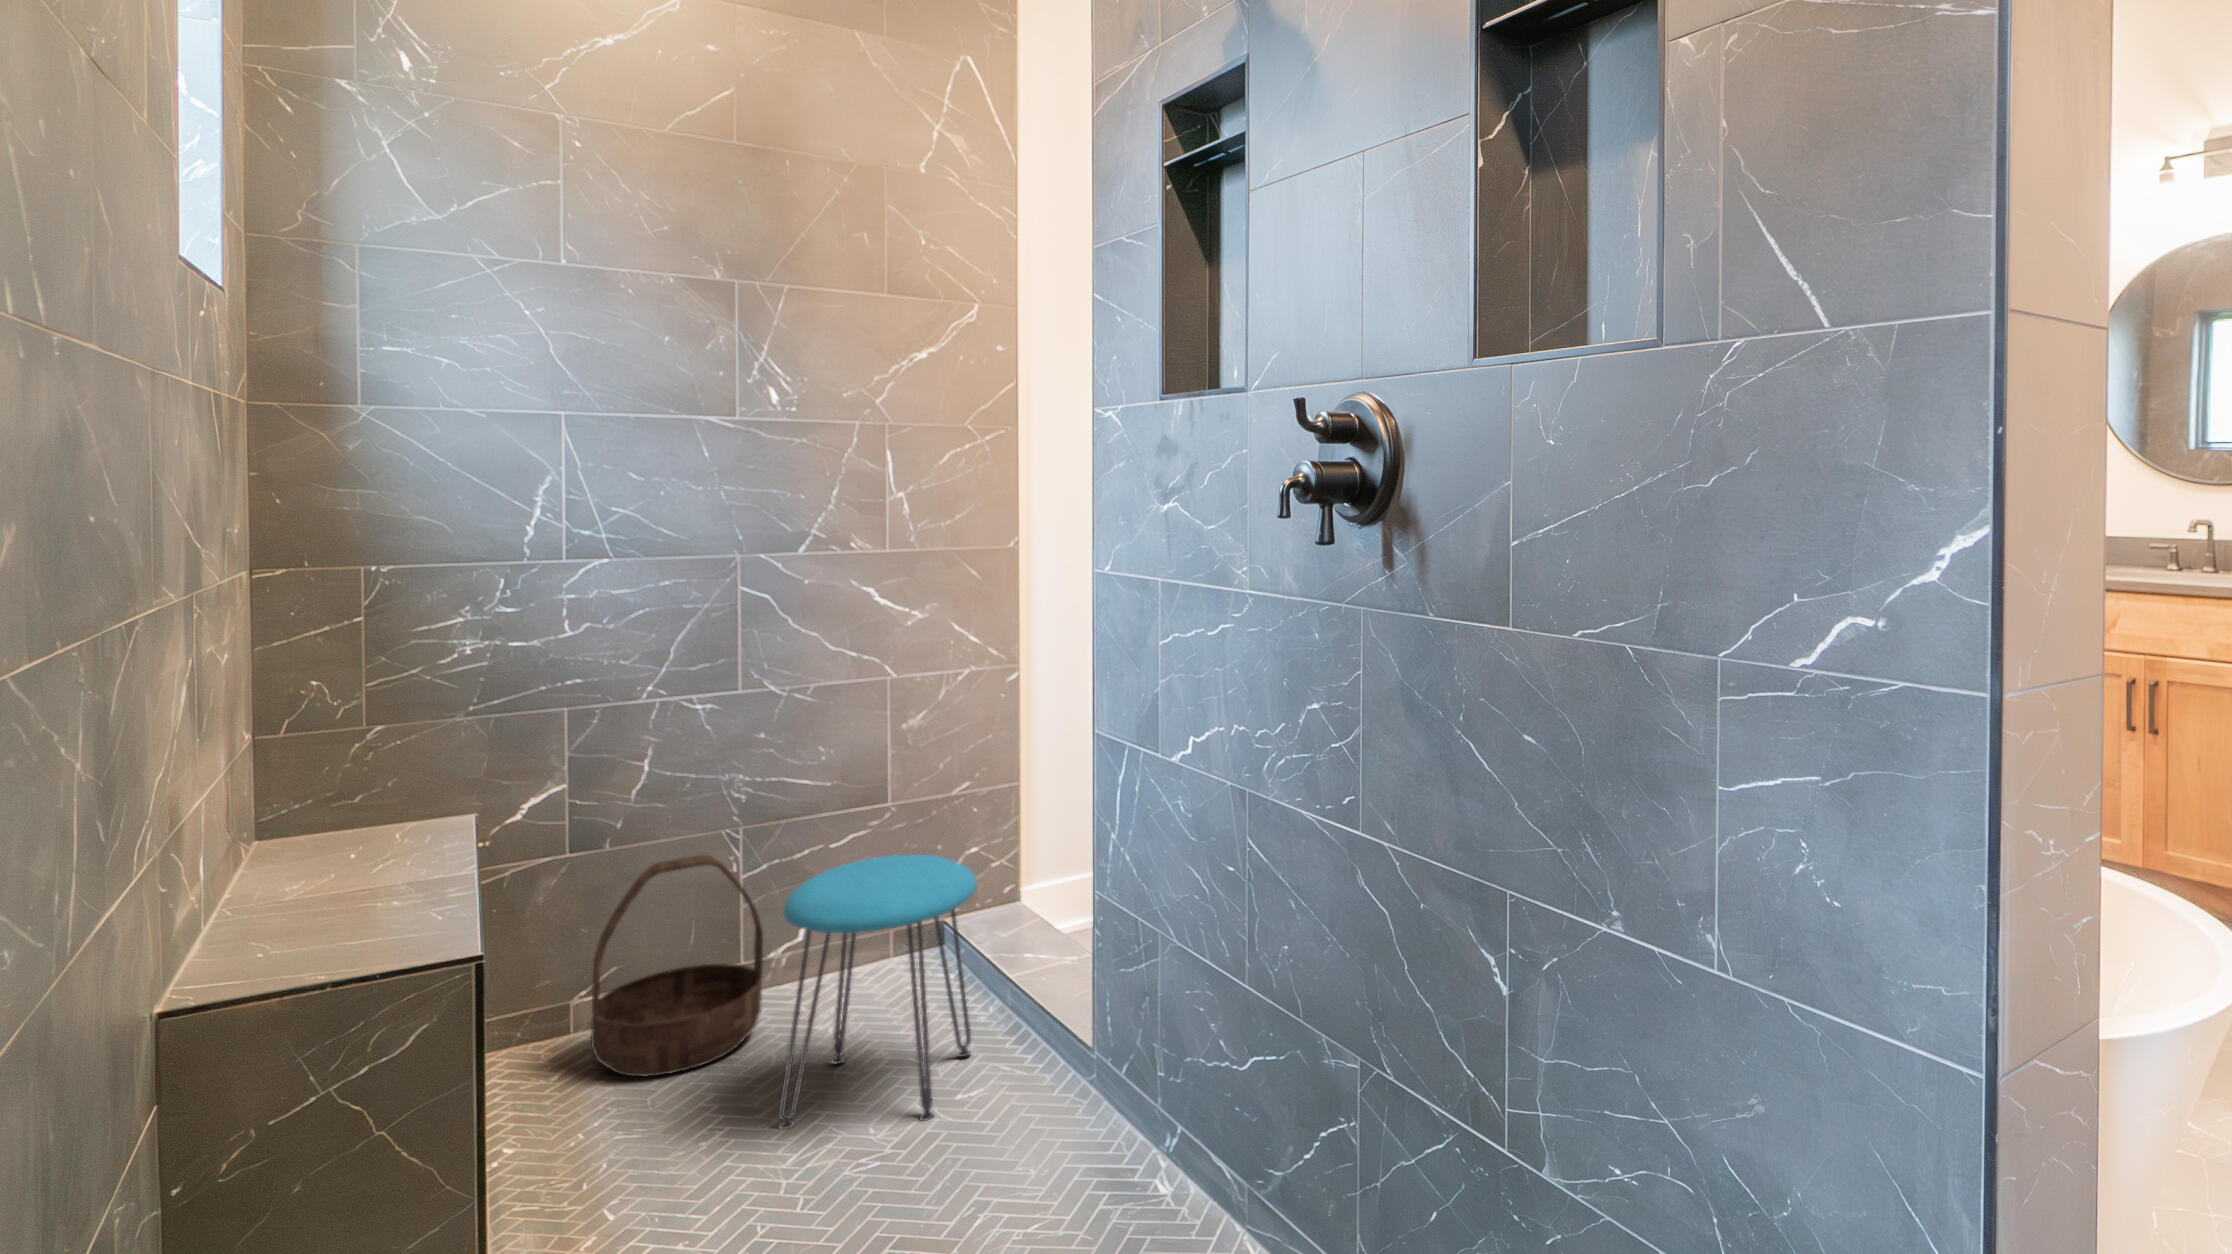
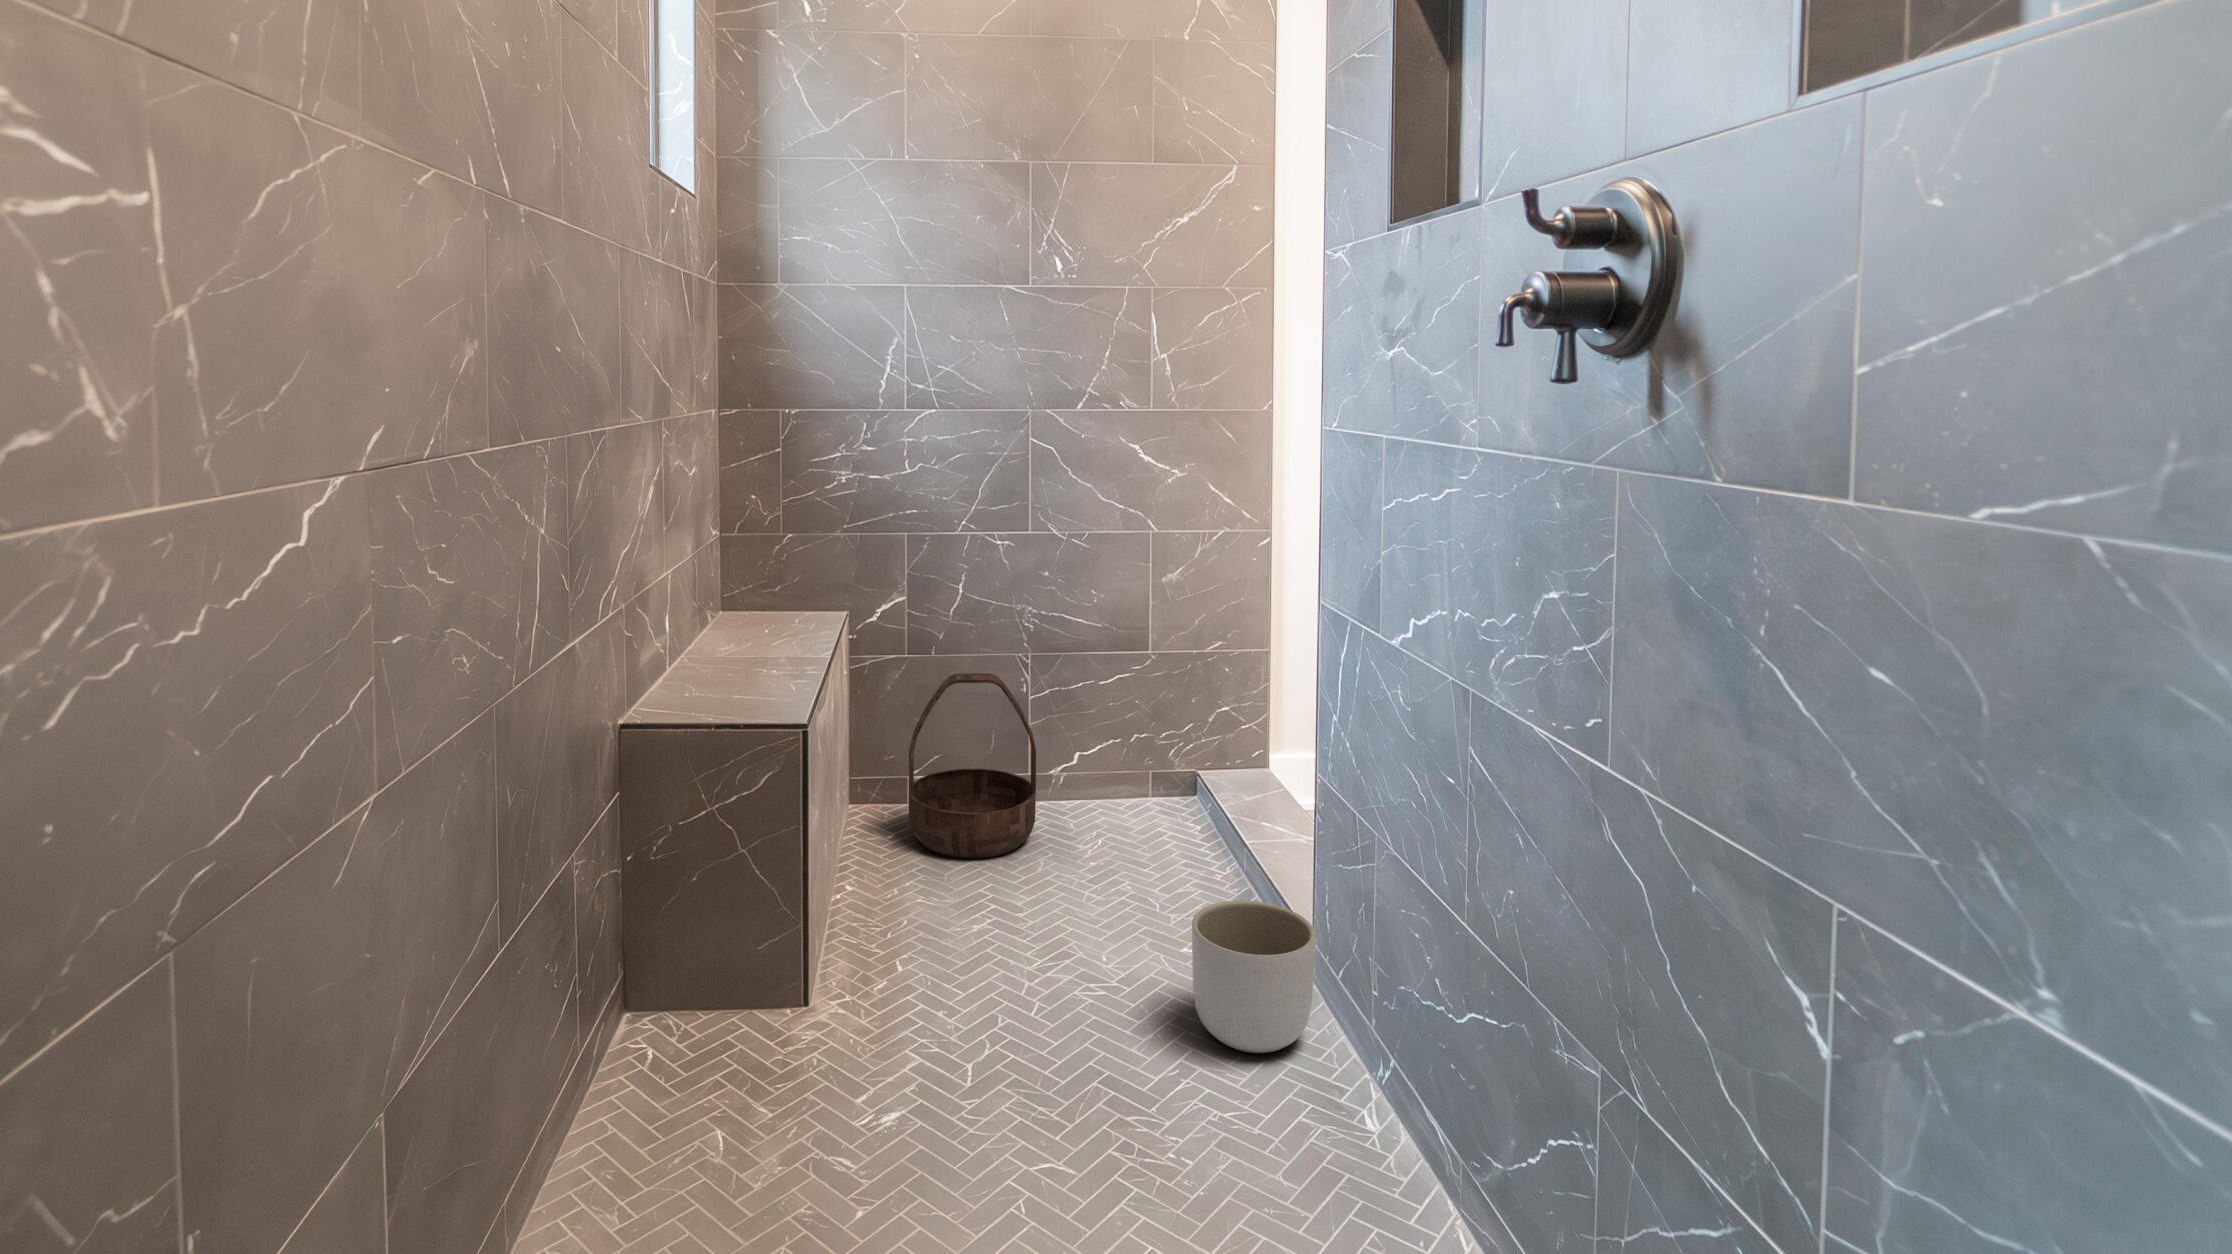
stool: present [779,855,977,1129] -> none [1030,703,1207,966]
planter: none [979,1021,1100,1170] -> present [1192,900,1315,1053]

